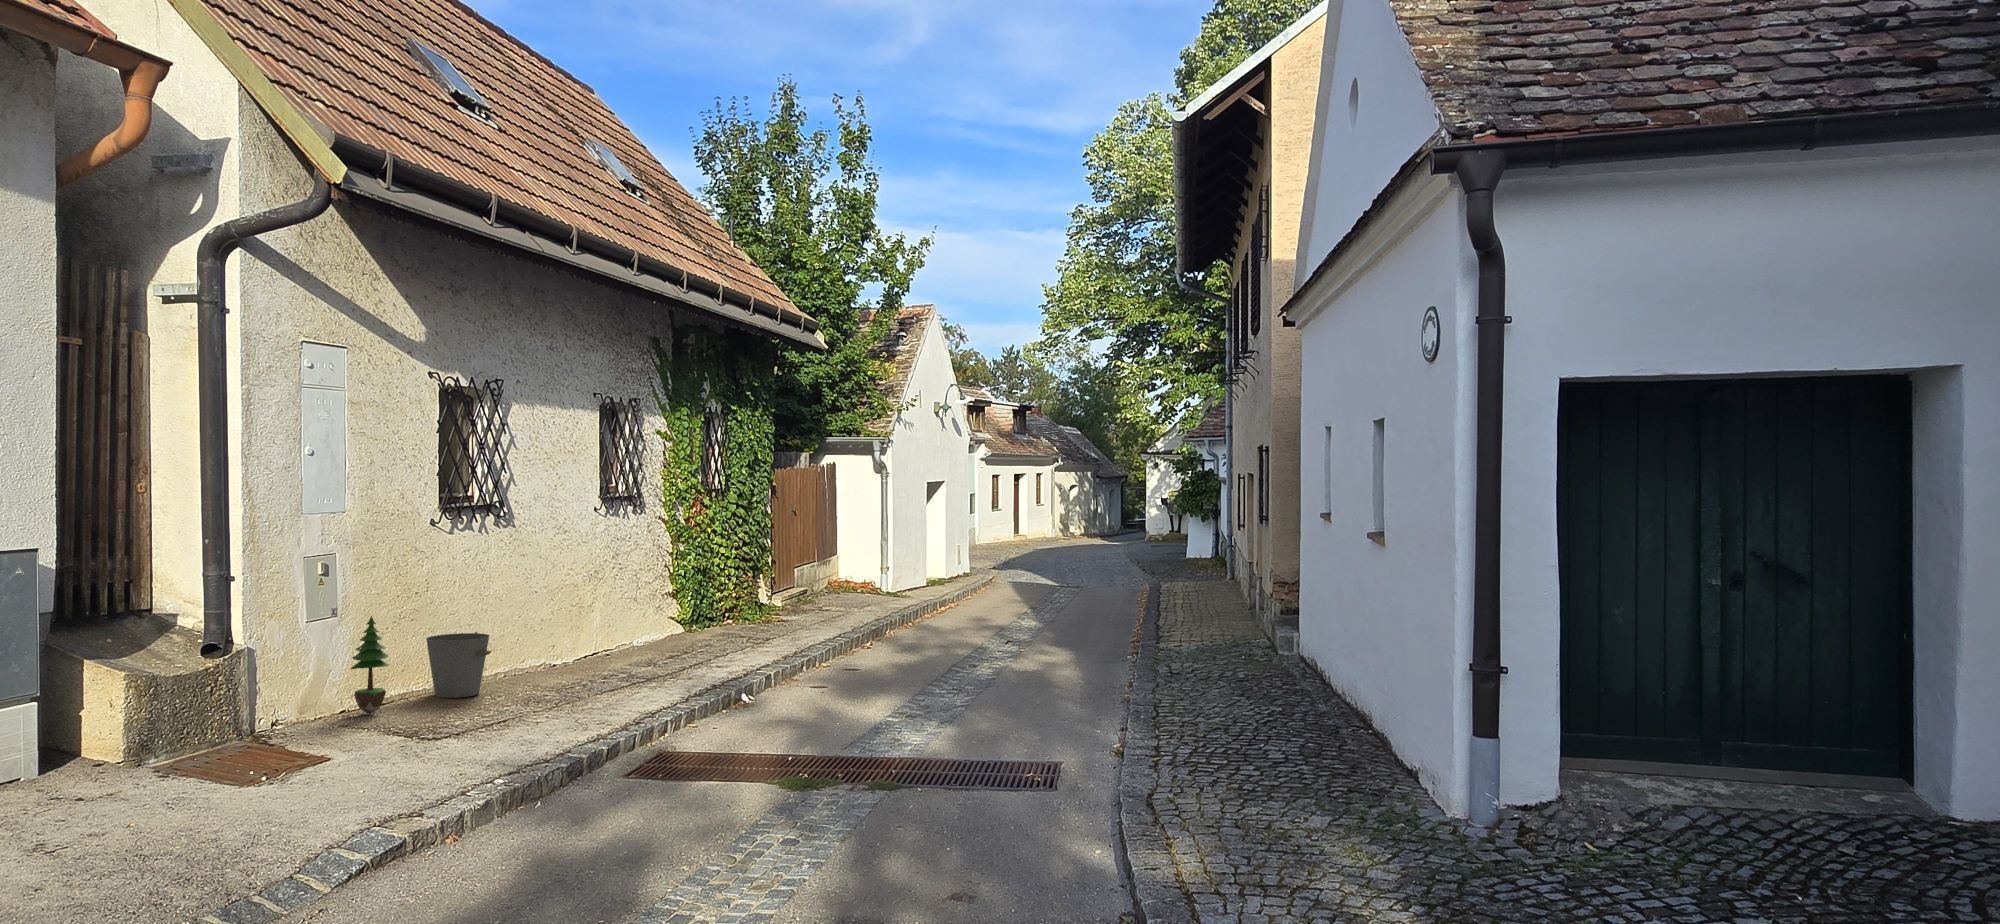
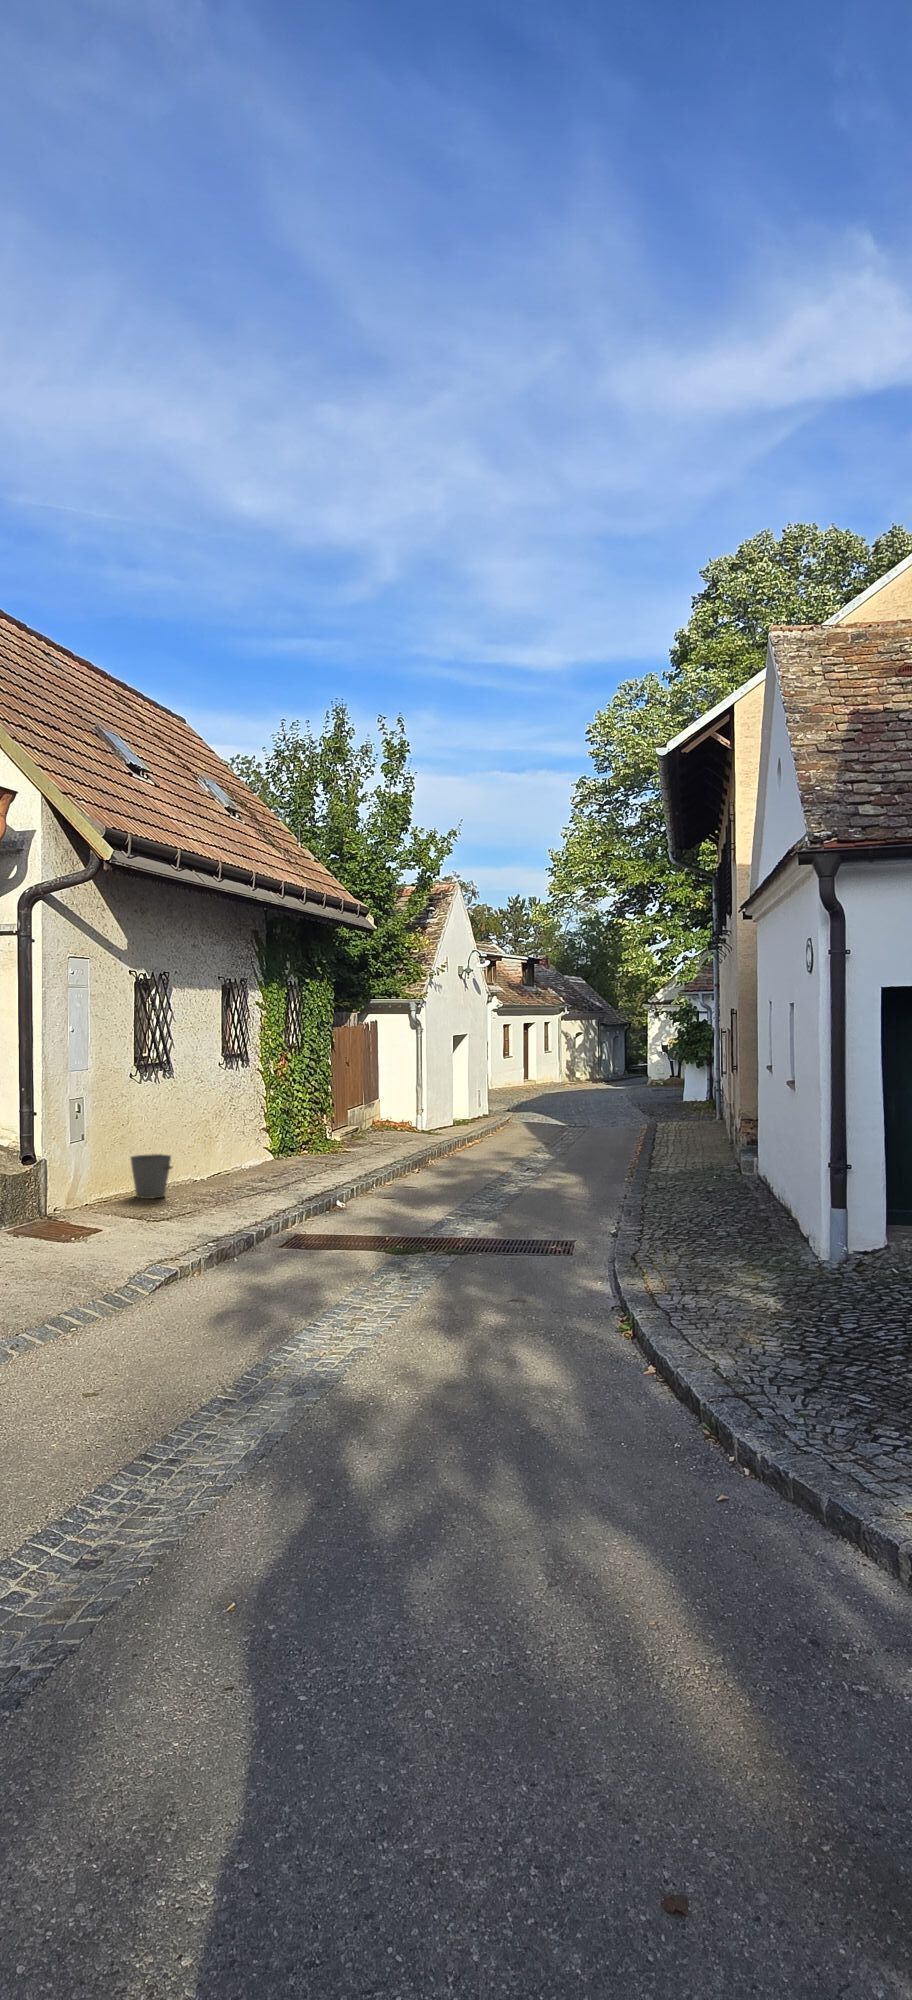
potted tree: present [351,616,389,714] -> none [92,1141,117,1207]

